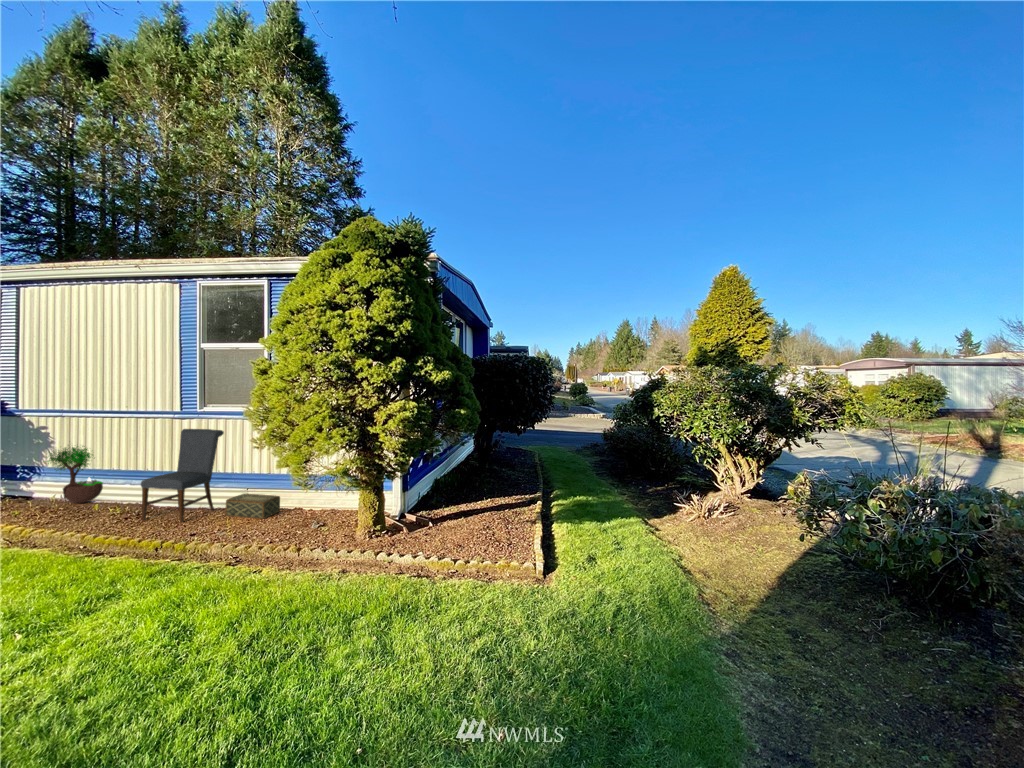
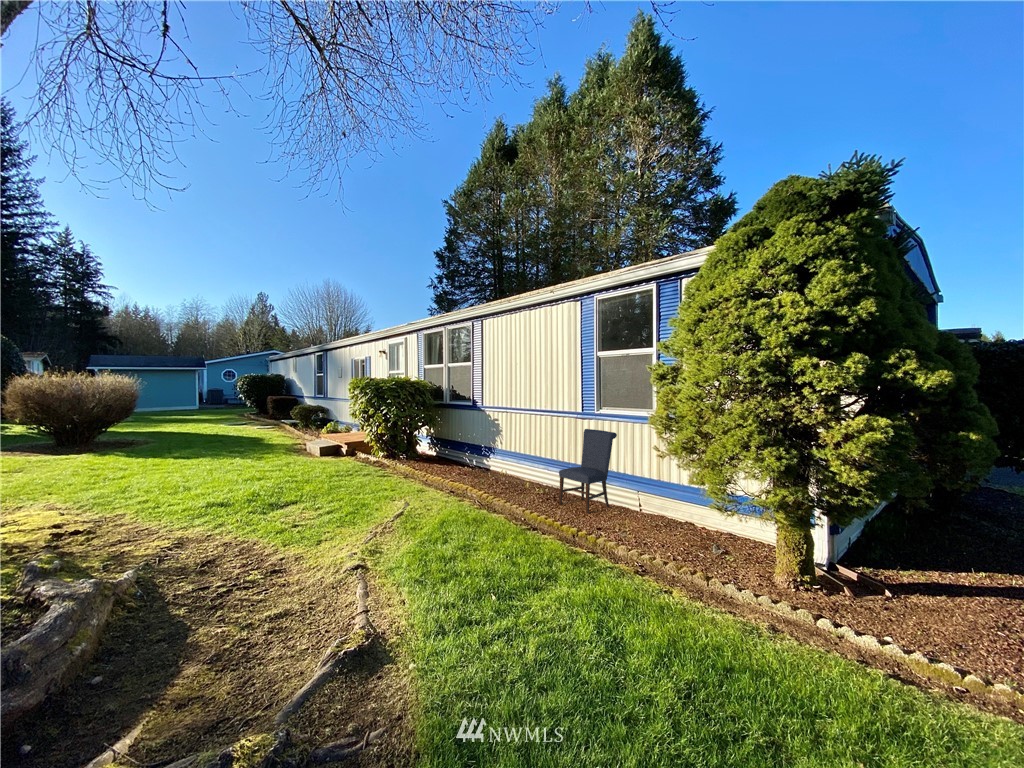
potted tree: present [47,446,103,503] -> none [500,432,531,481]
woven basket: present [225,494,280,519] -> none [620,497,669,527]

